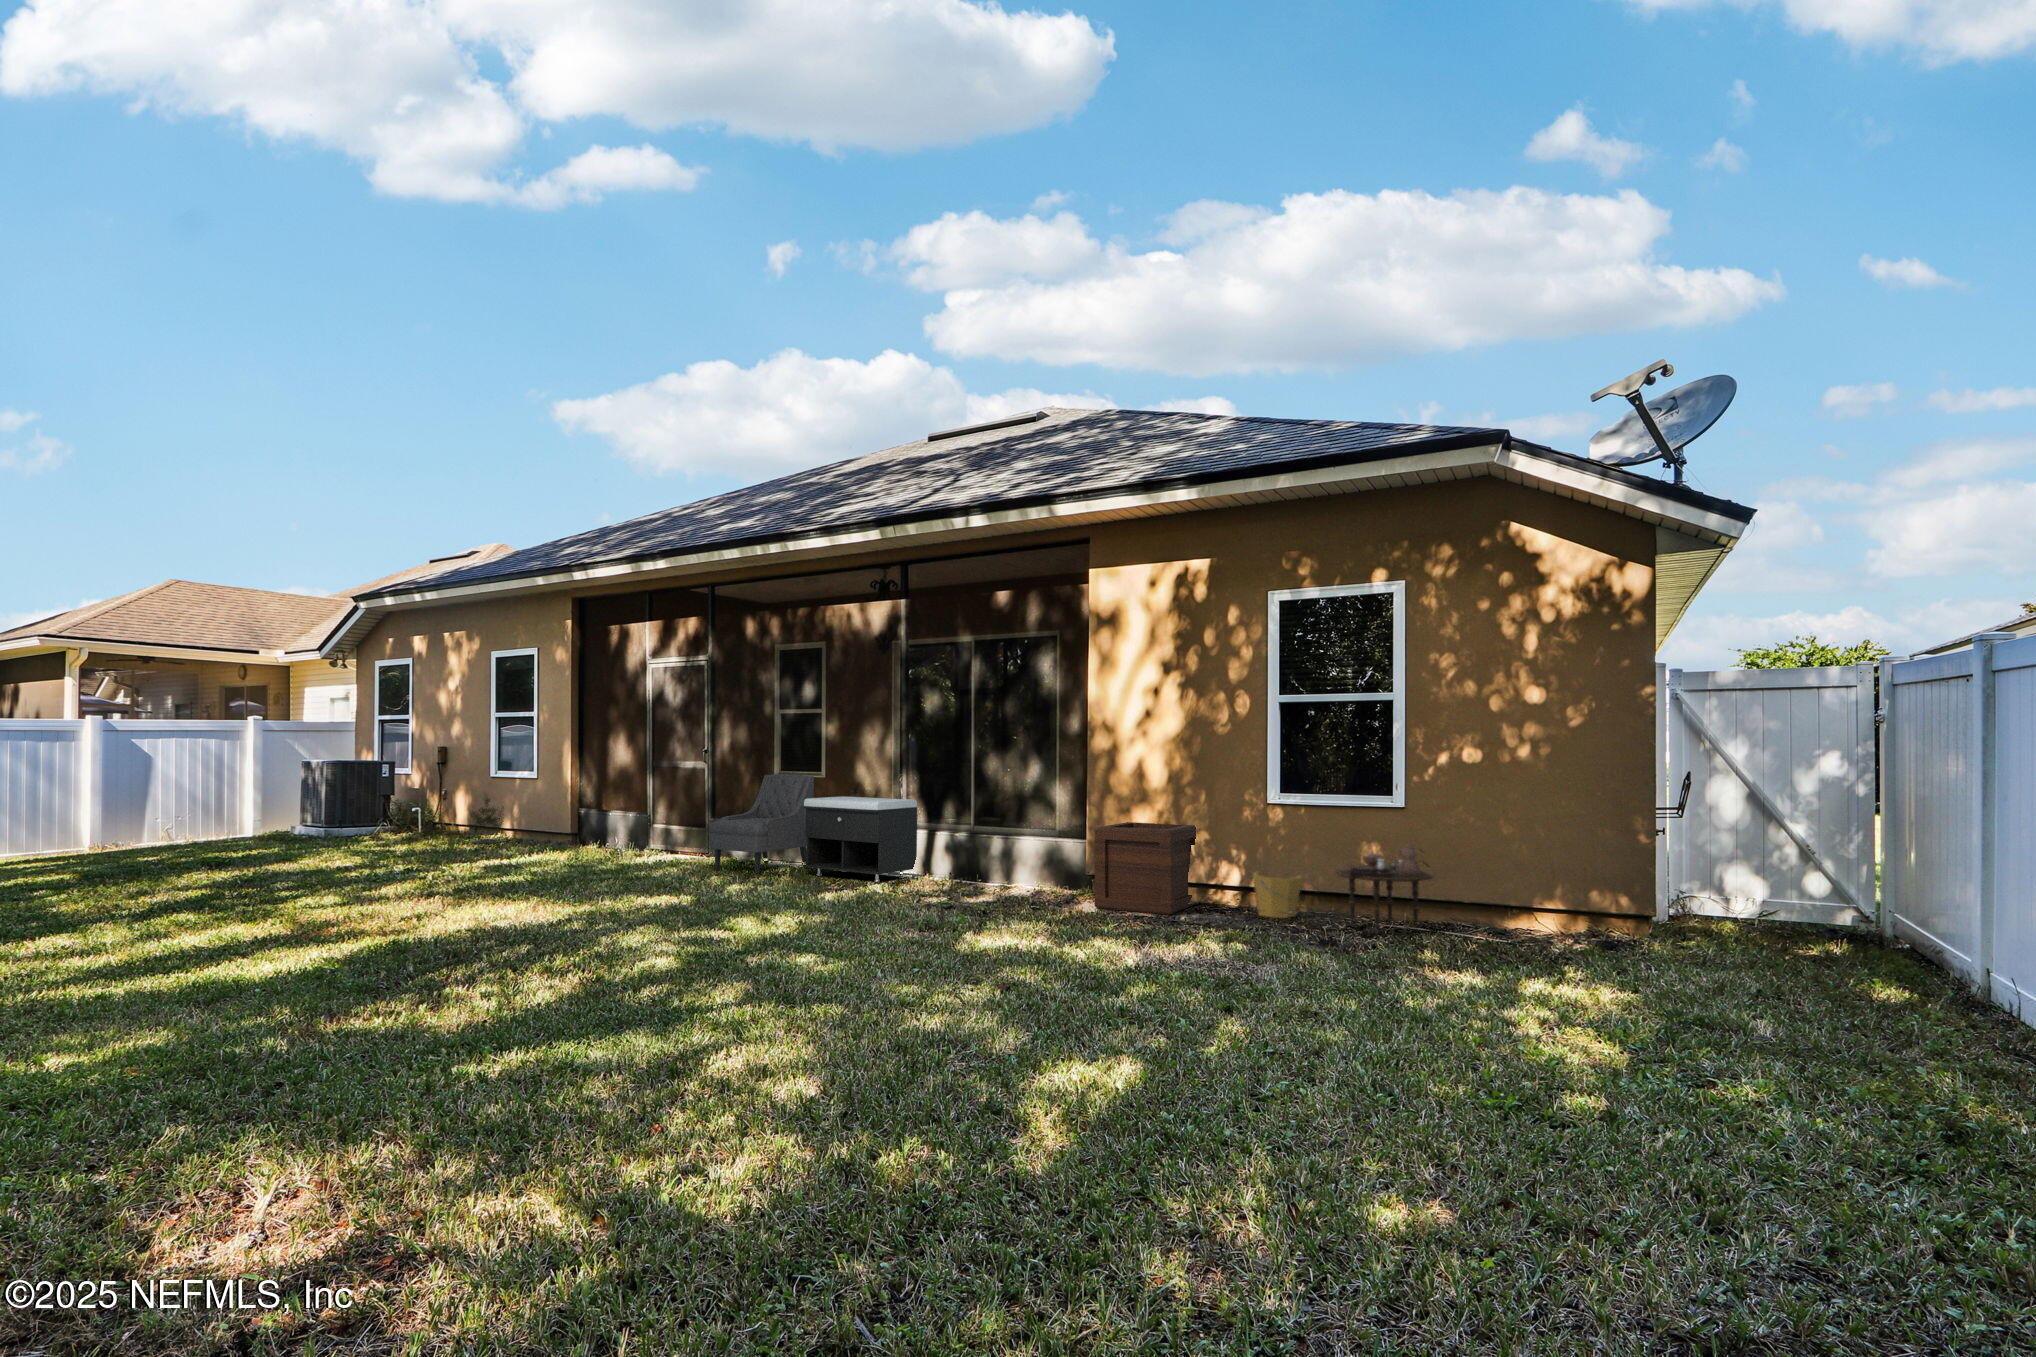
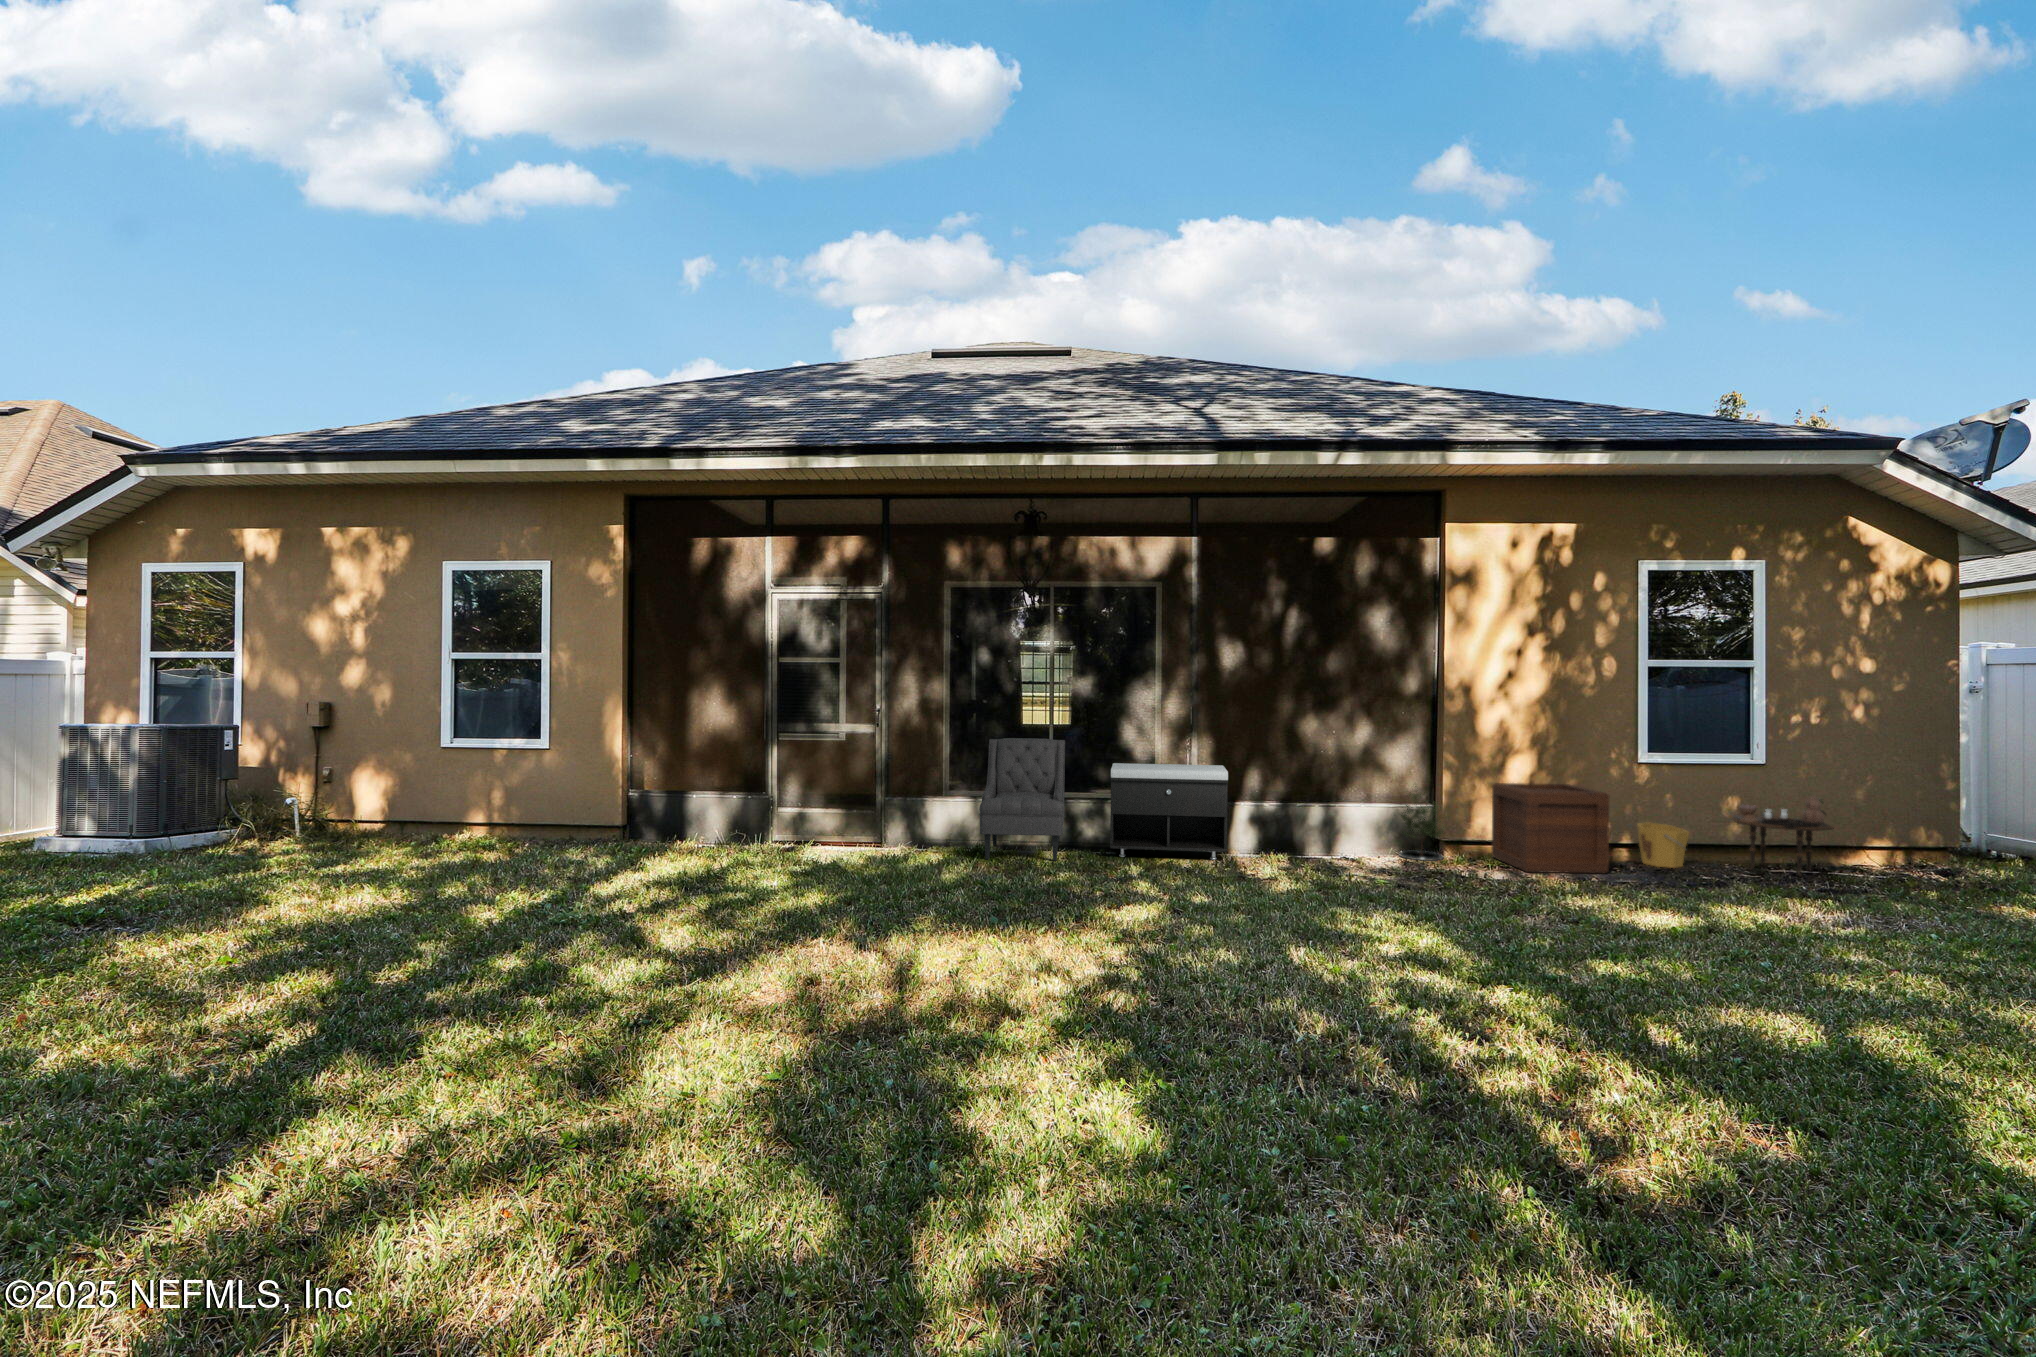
potted tree: present [471,795,504,843] -> present [1399,786,1444,861]

